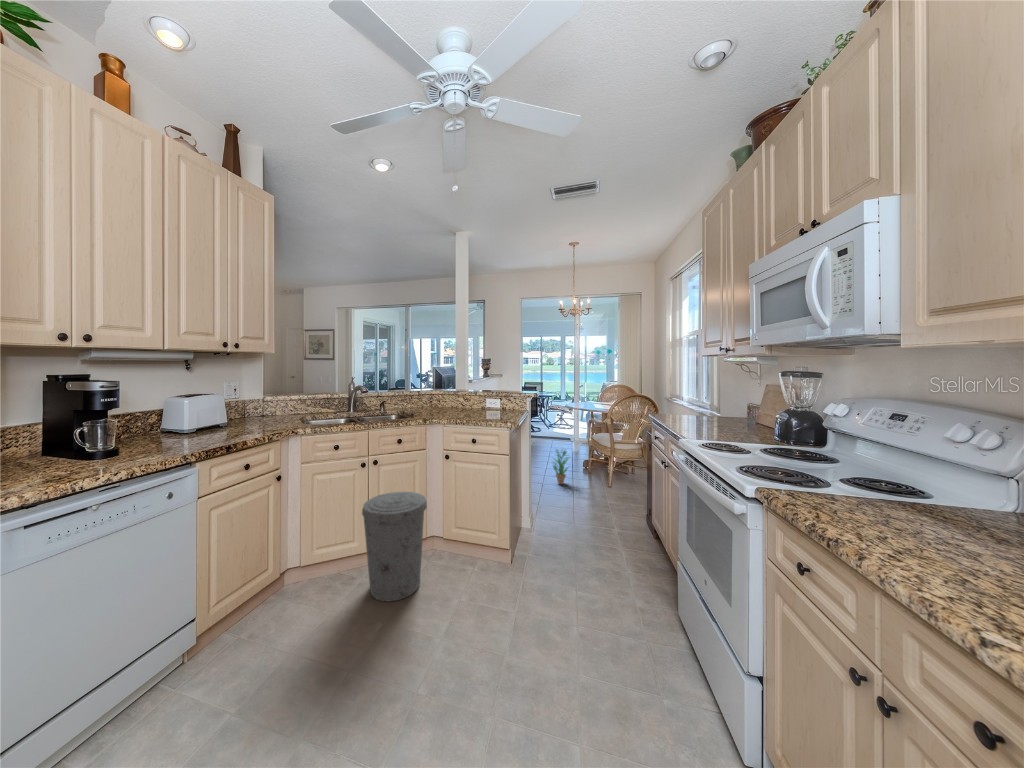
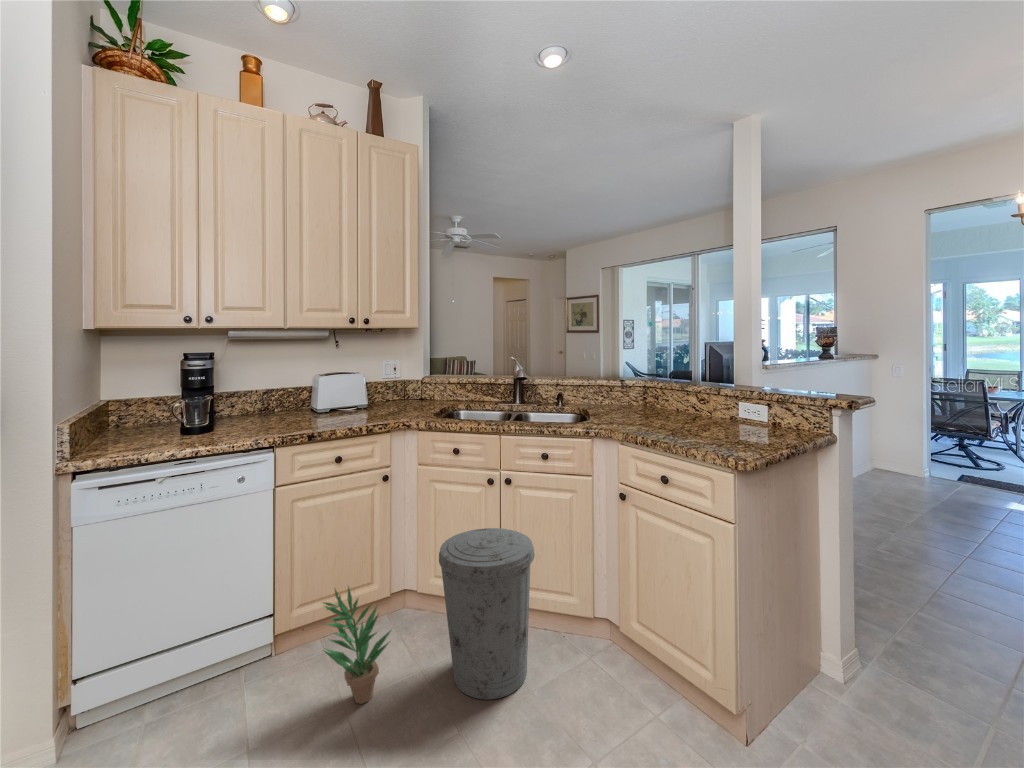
potted plant: present [553,450,570,484] -> present [323,587,391,704]

